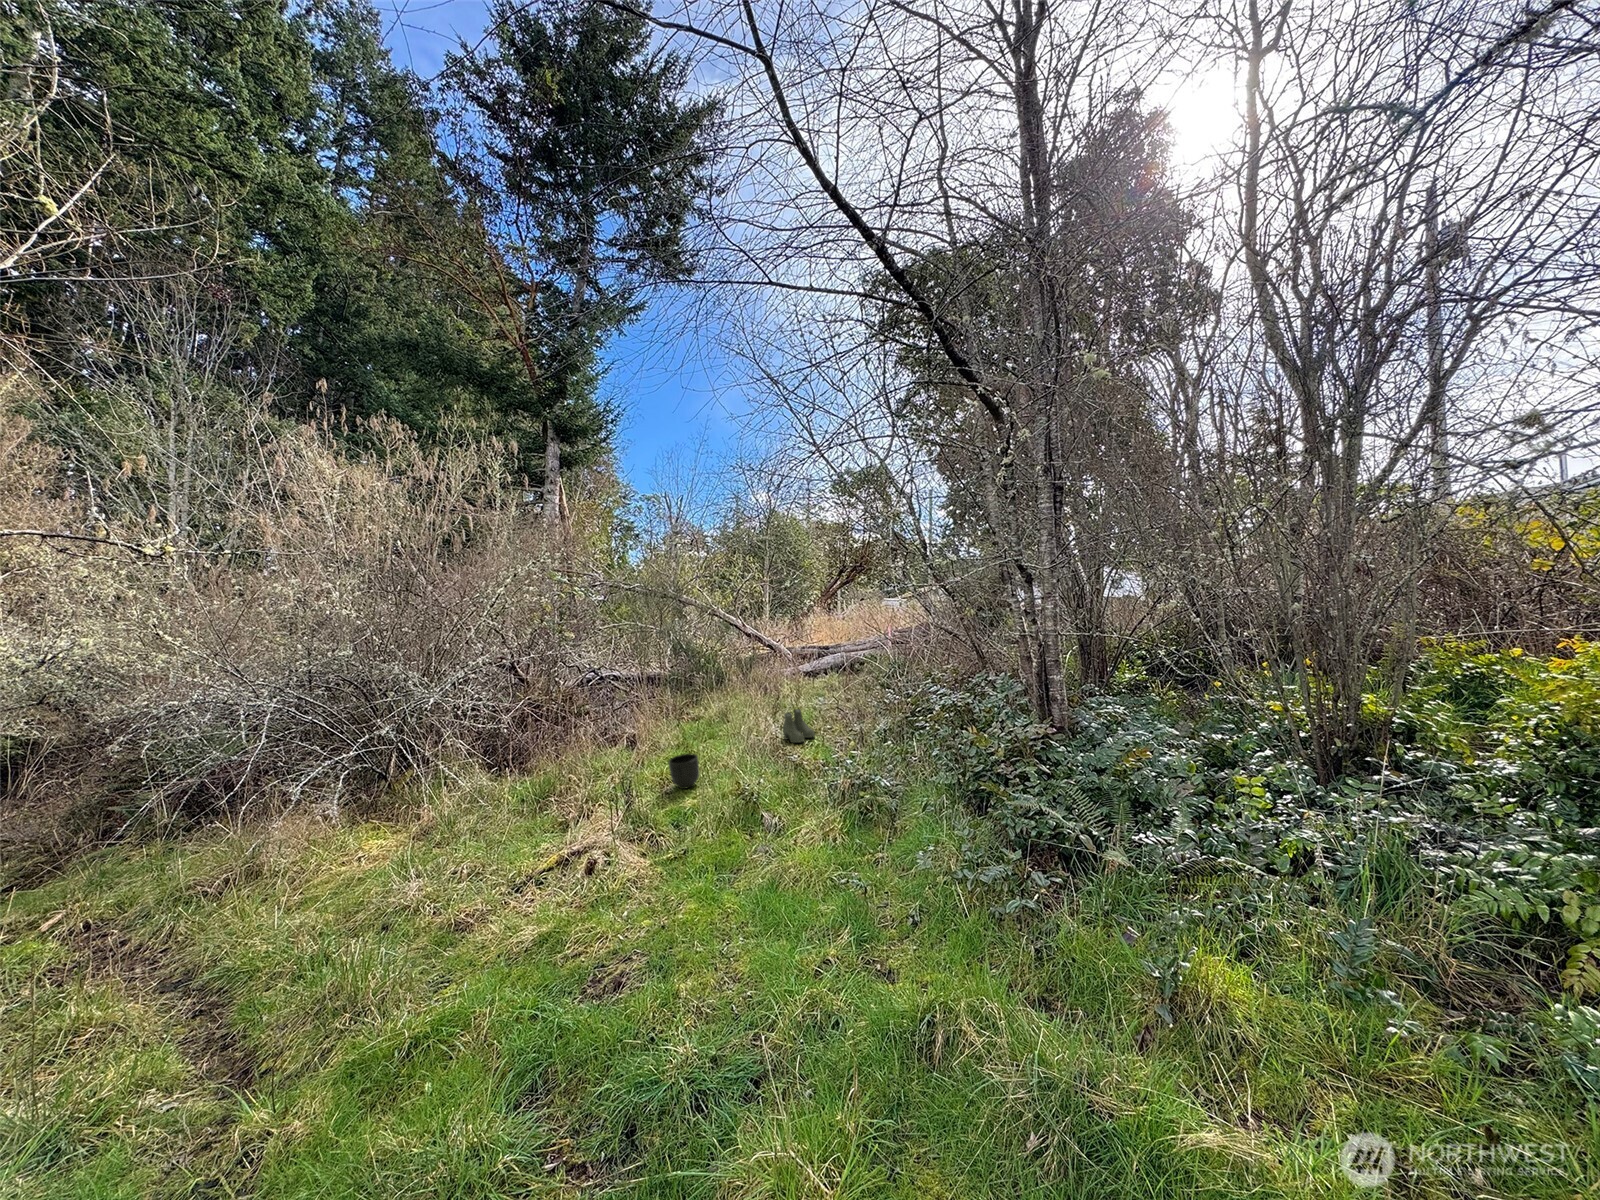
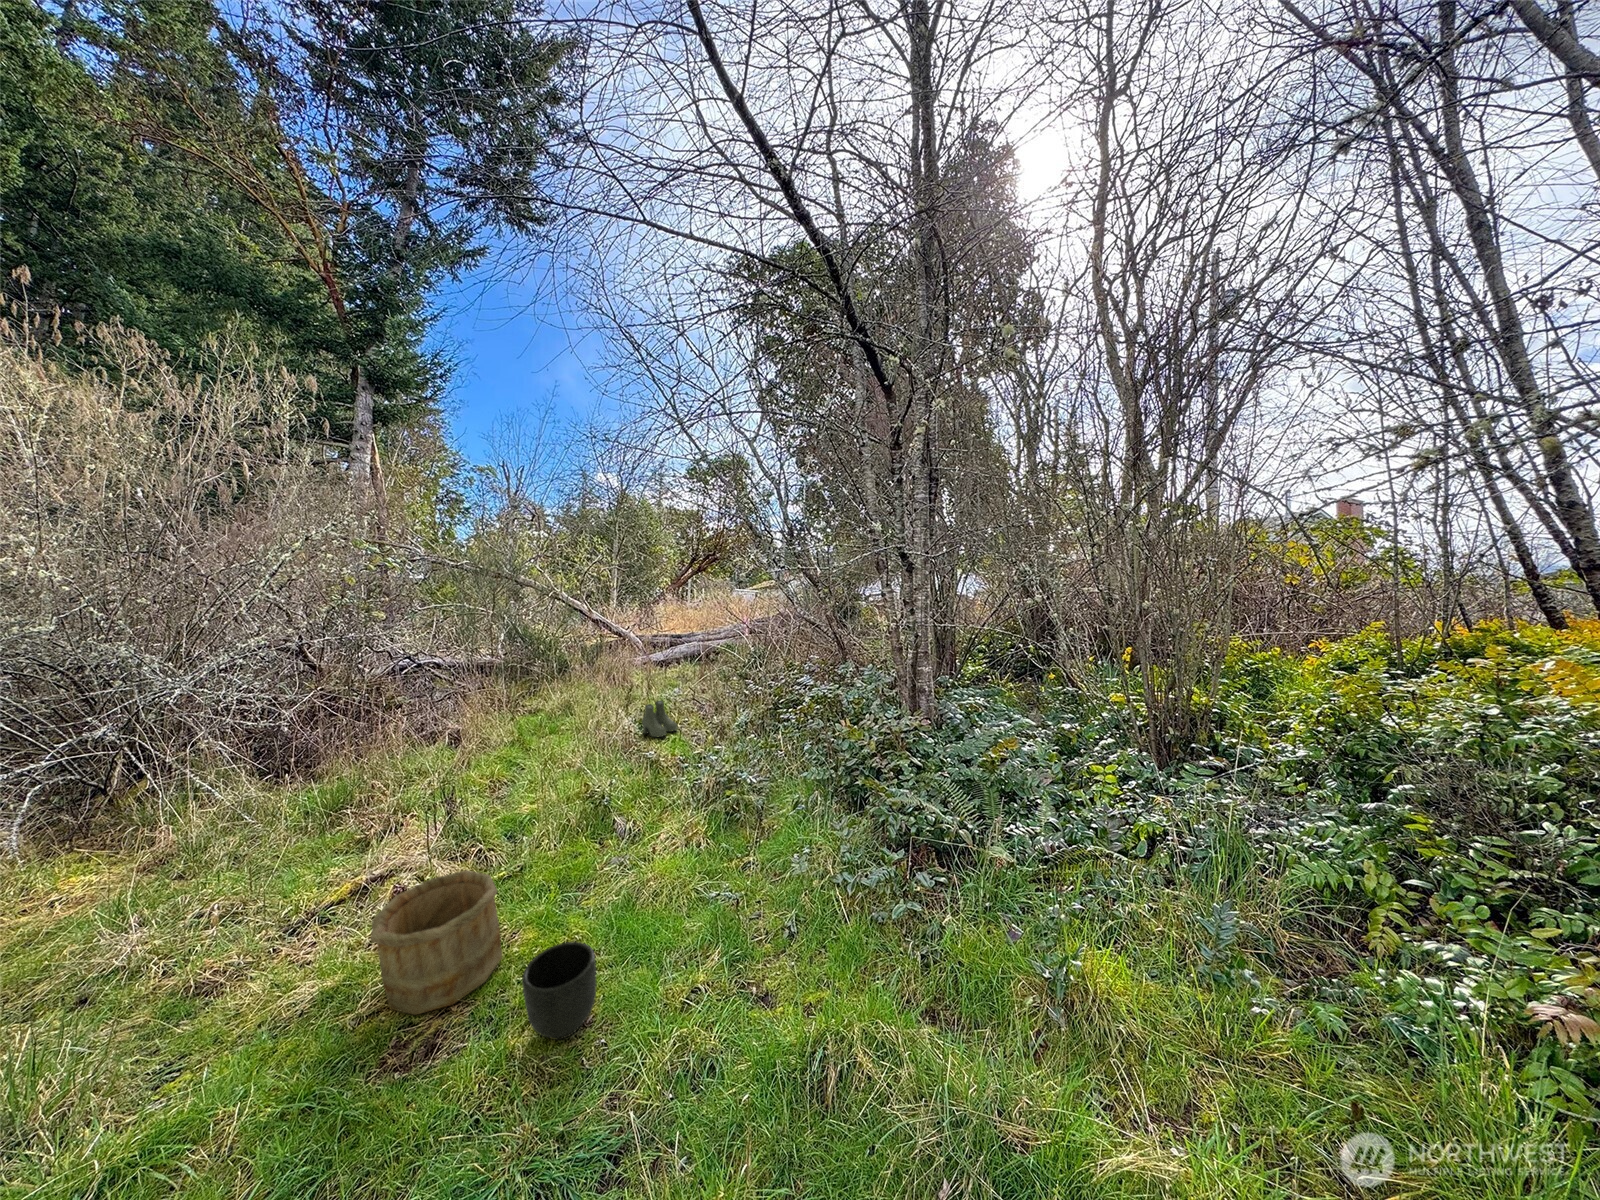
planter: present [669,753,699,789] -> present [522,942,596,1040]
wooden bucket: none [582,846,674,953] -> present [371,870,502,1015]

